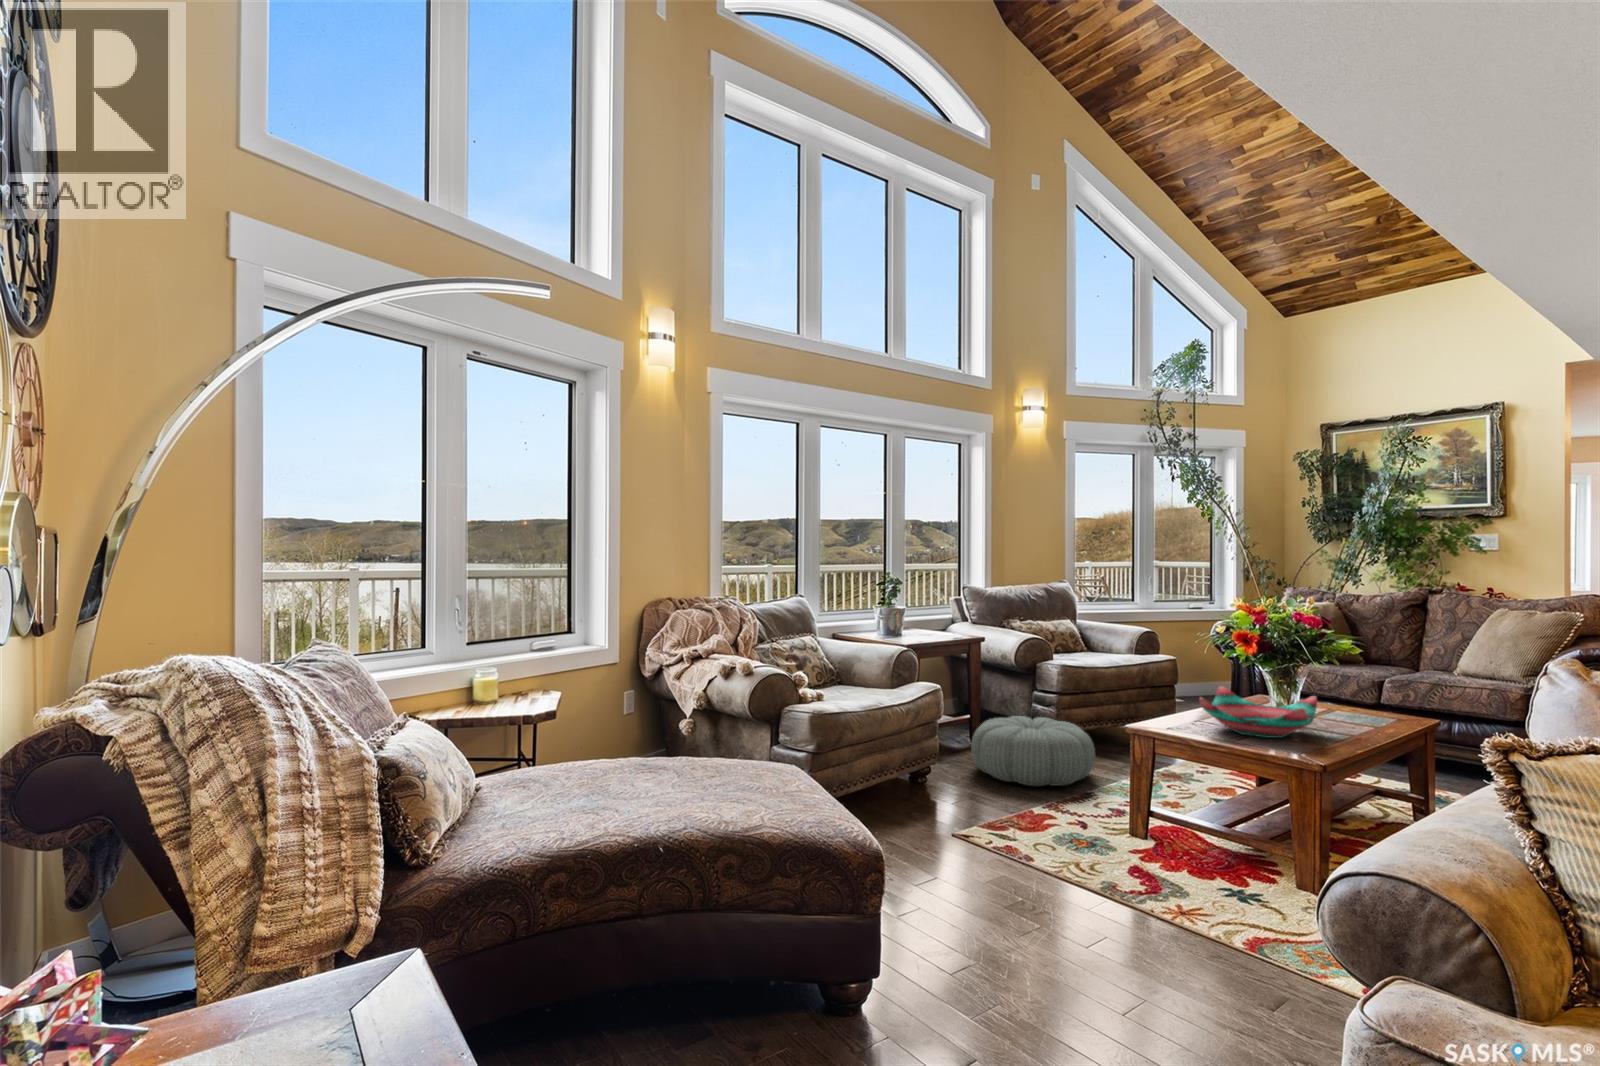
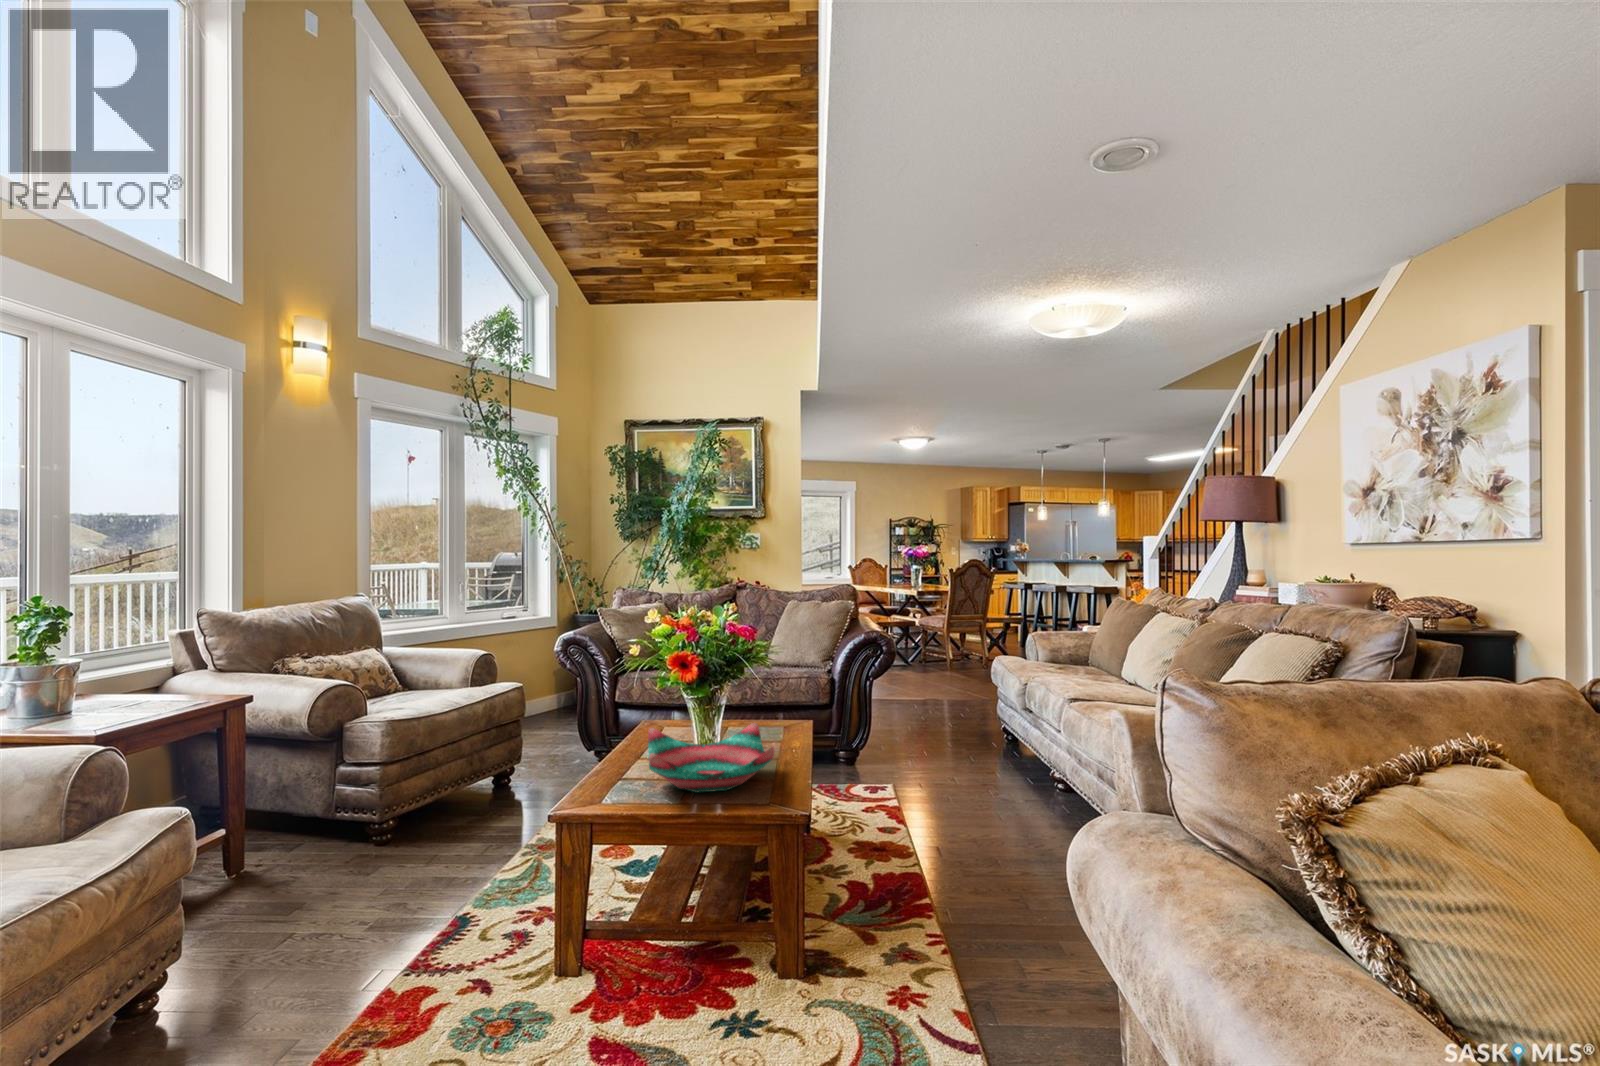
pouf: present [971,716,1095,786] -> none [244,809,460,942]

